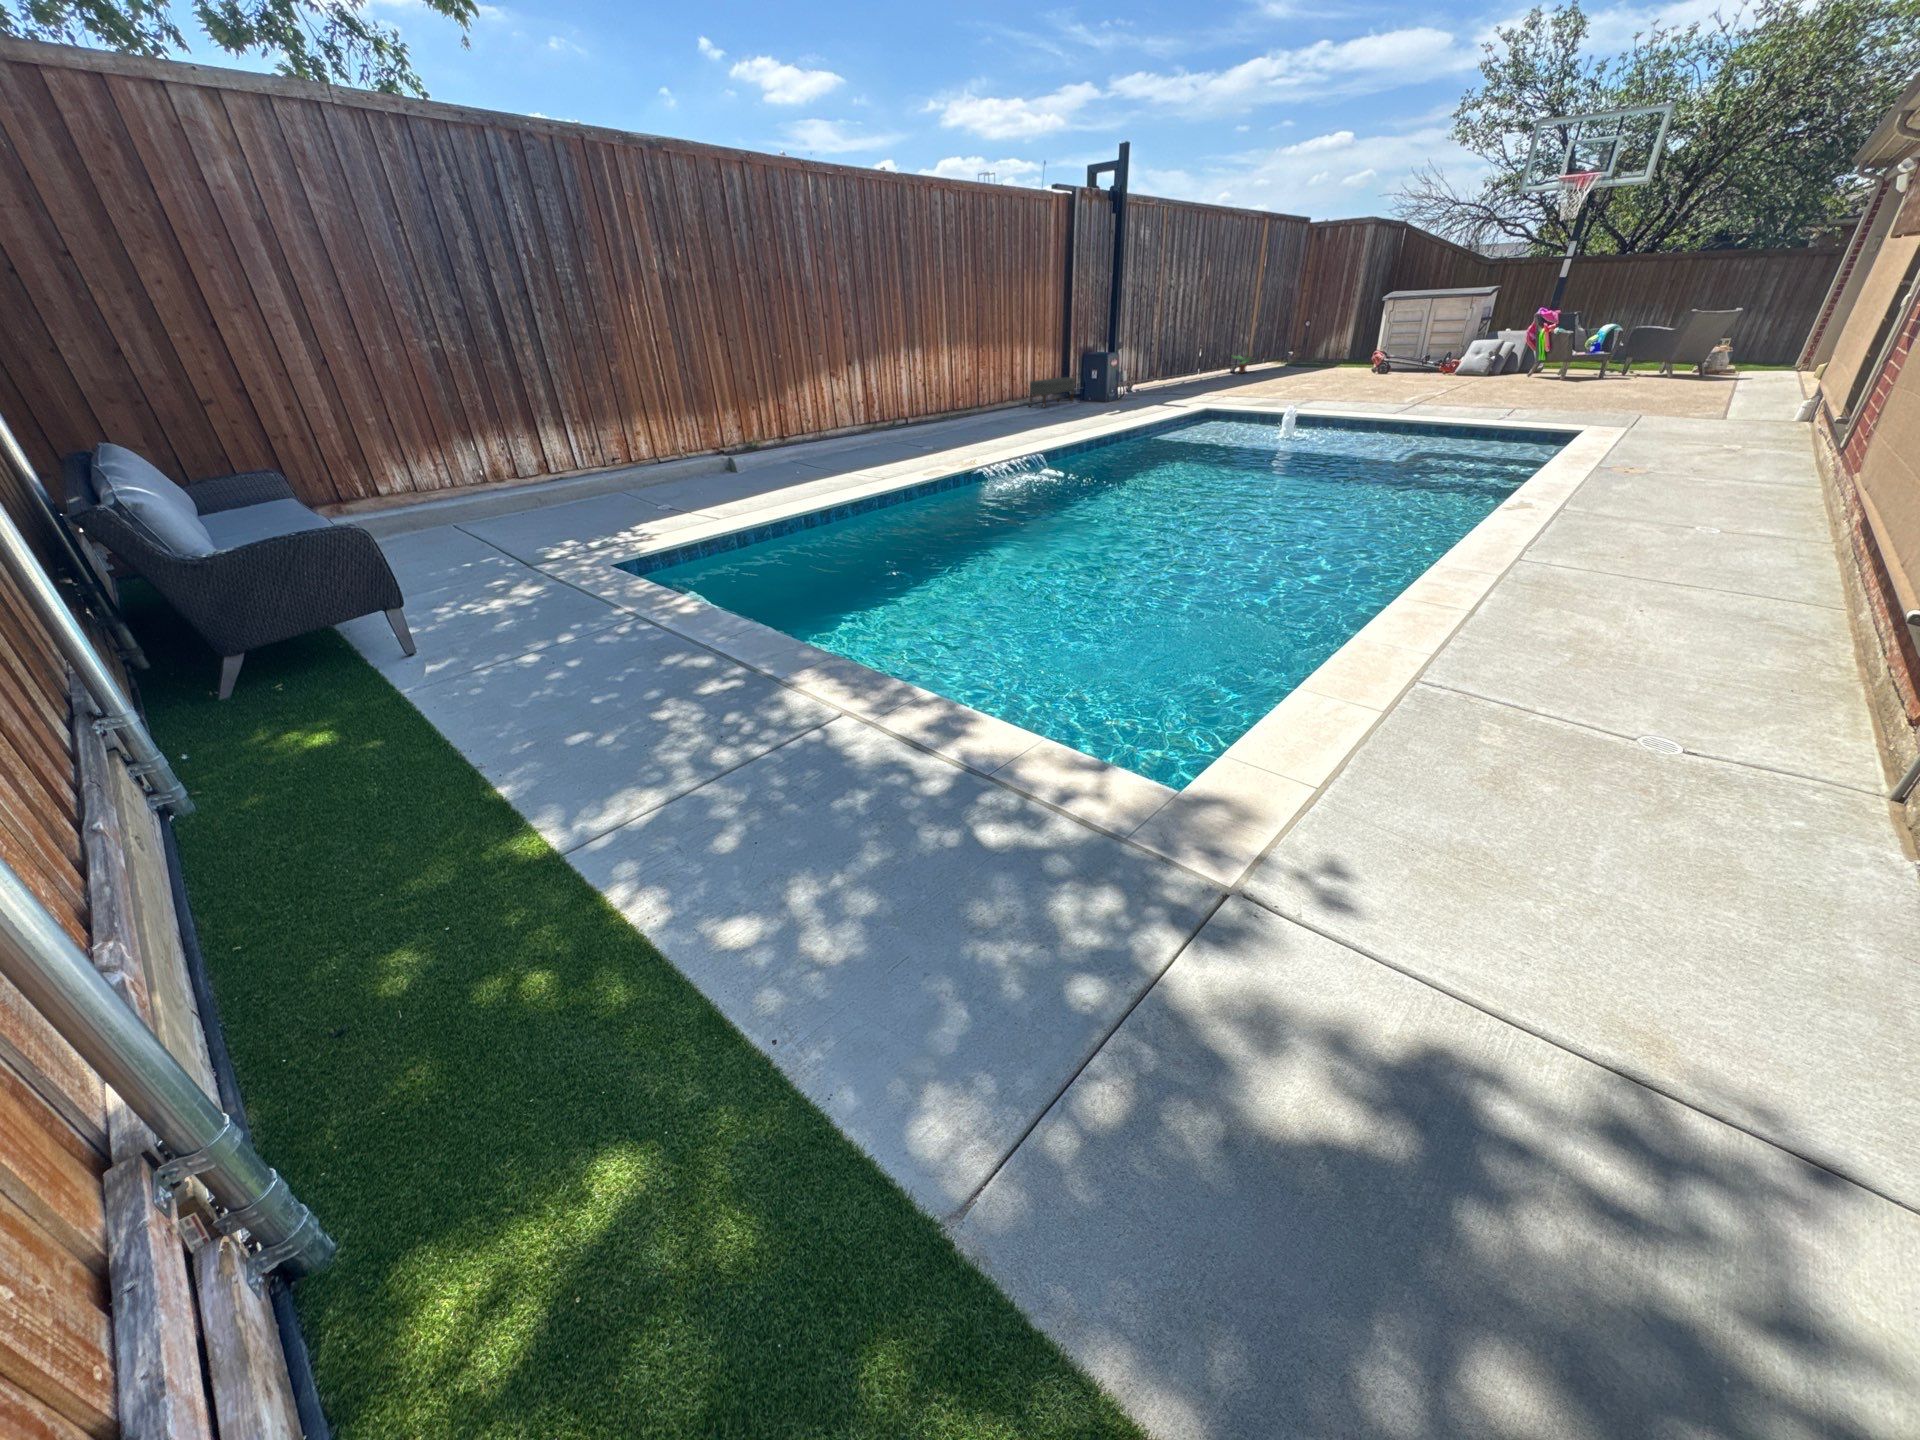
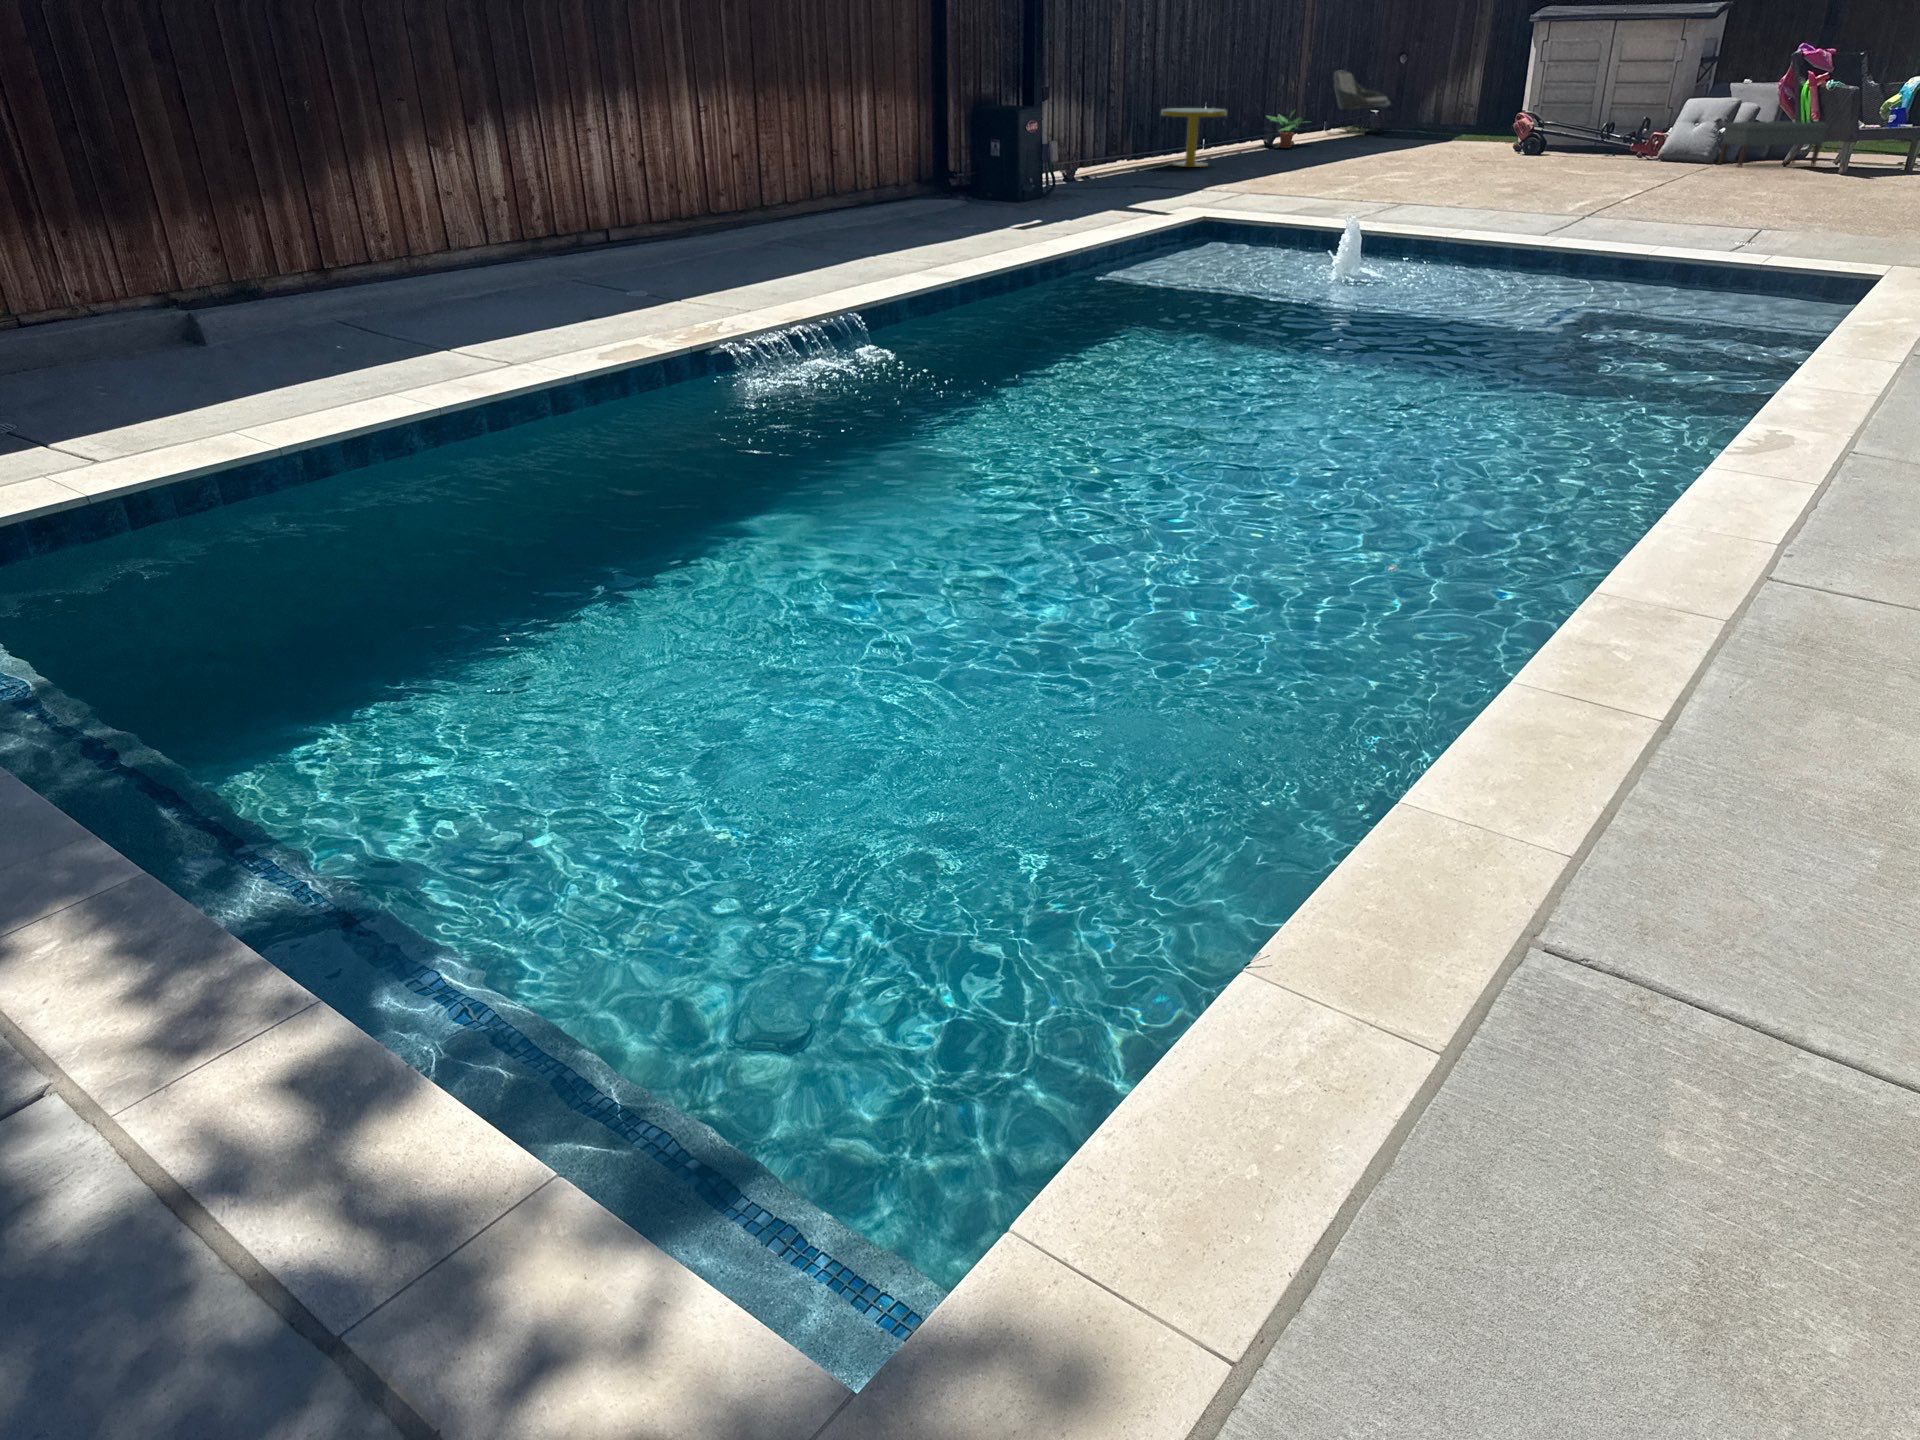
lounge chair: none [1263,330,1300,366] -> present [1330,70,1390,135]
side table: none [1177,352,1213,384] -> present [1161,108,1227,167]
bench: present [1029,377,1075,407] -> present [1718,121,1828,167]

